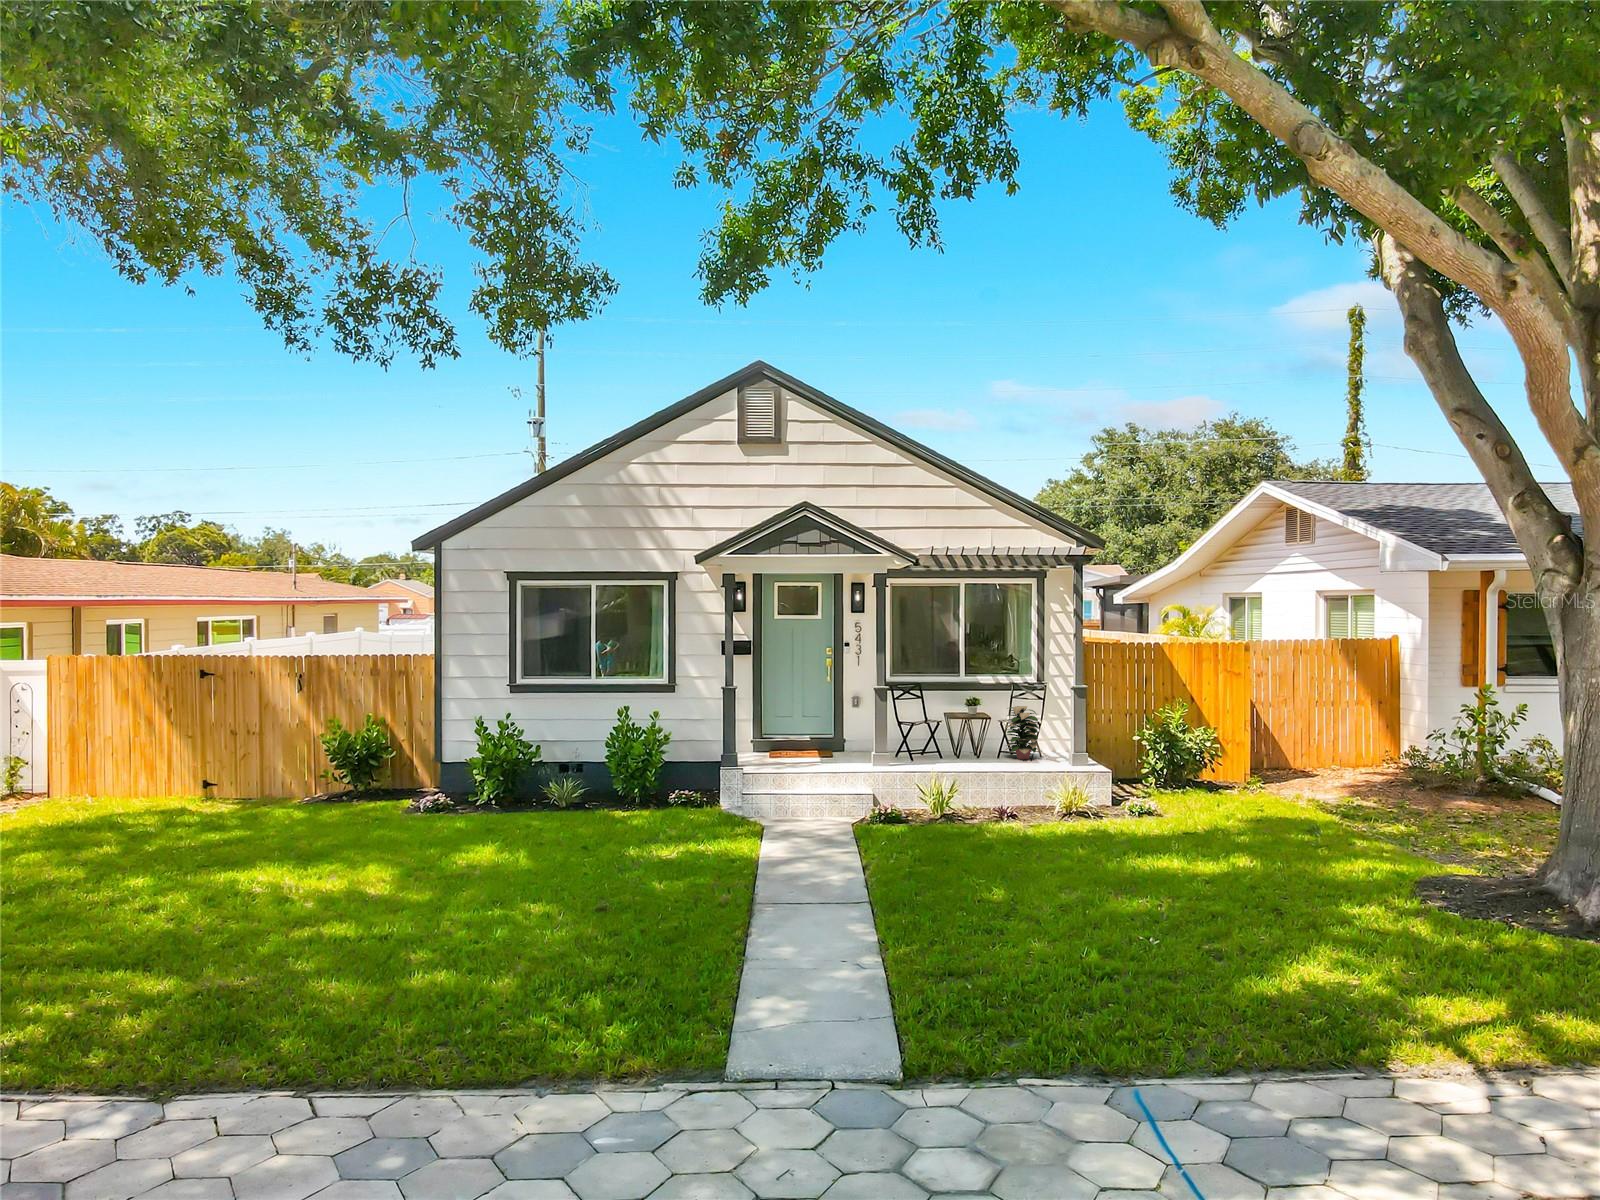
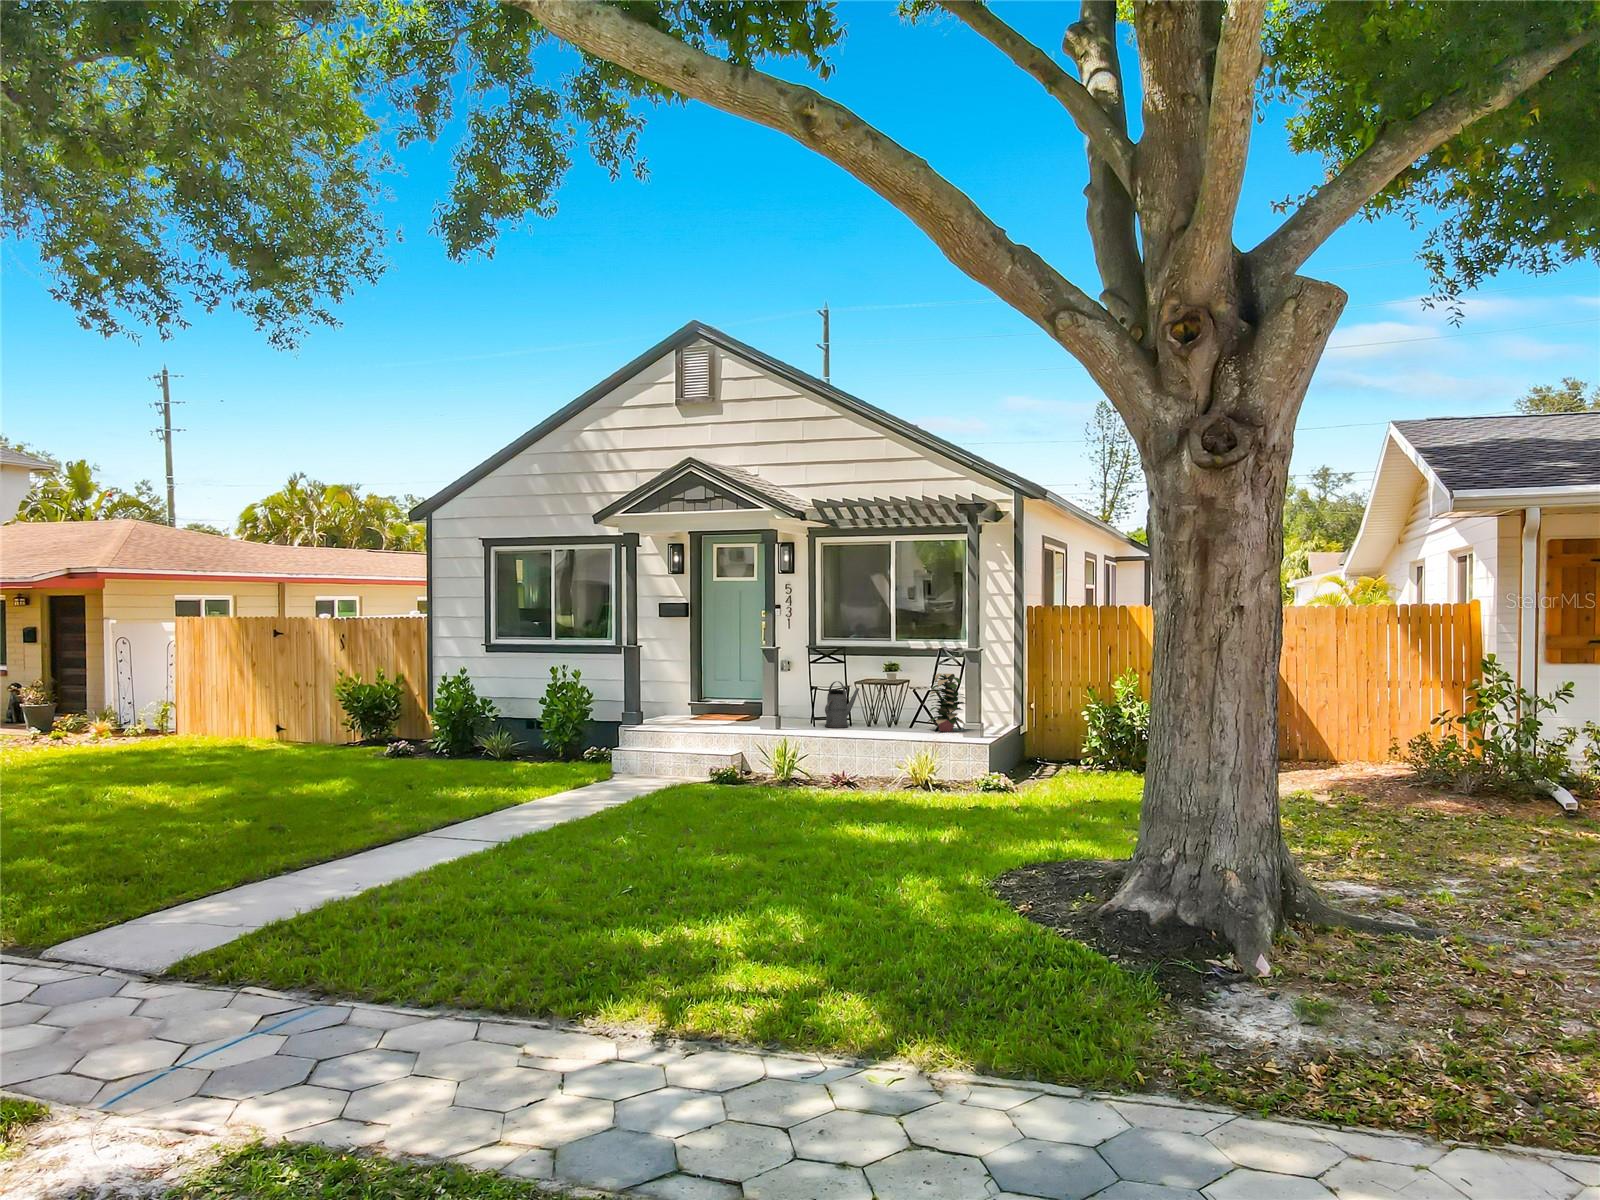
watering can: none [913,717,935,762] -> present [825,681,859,728]

